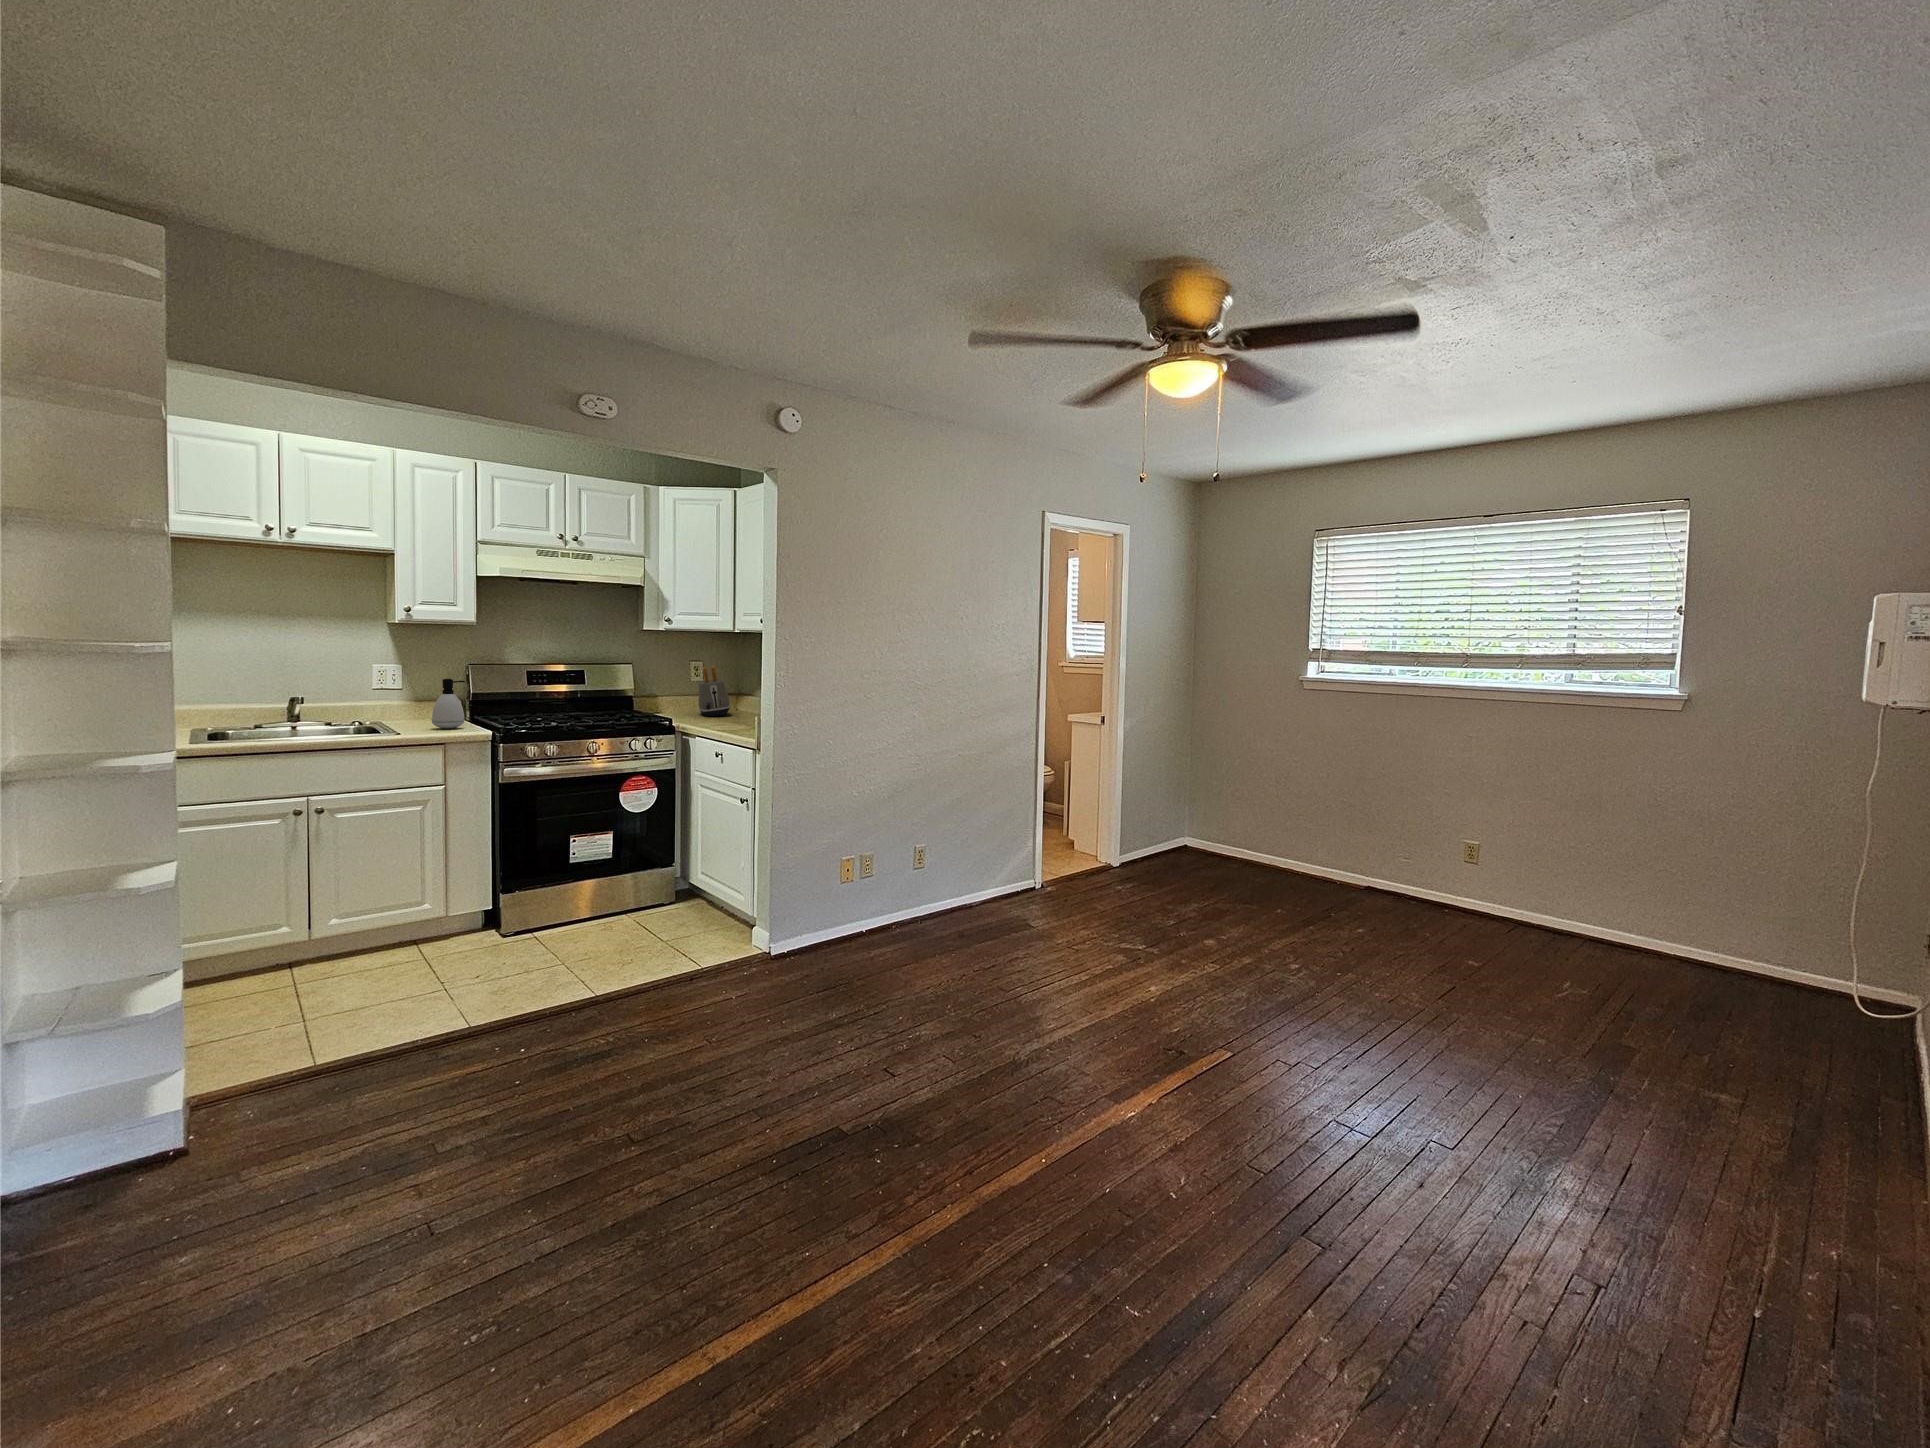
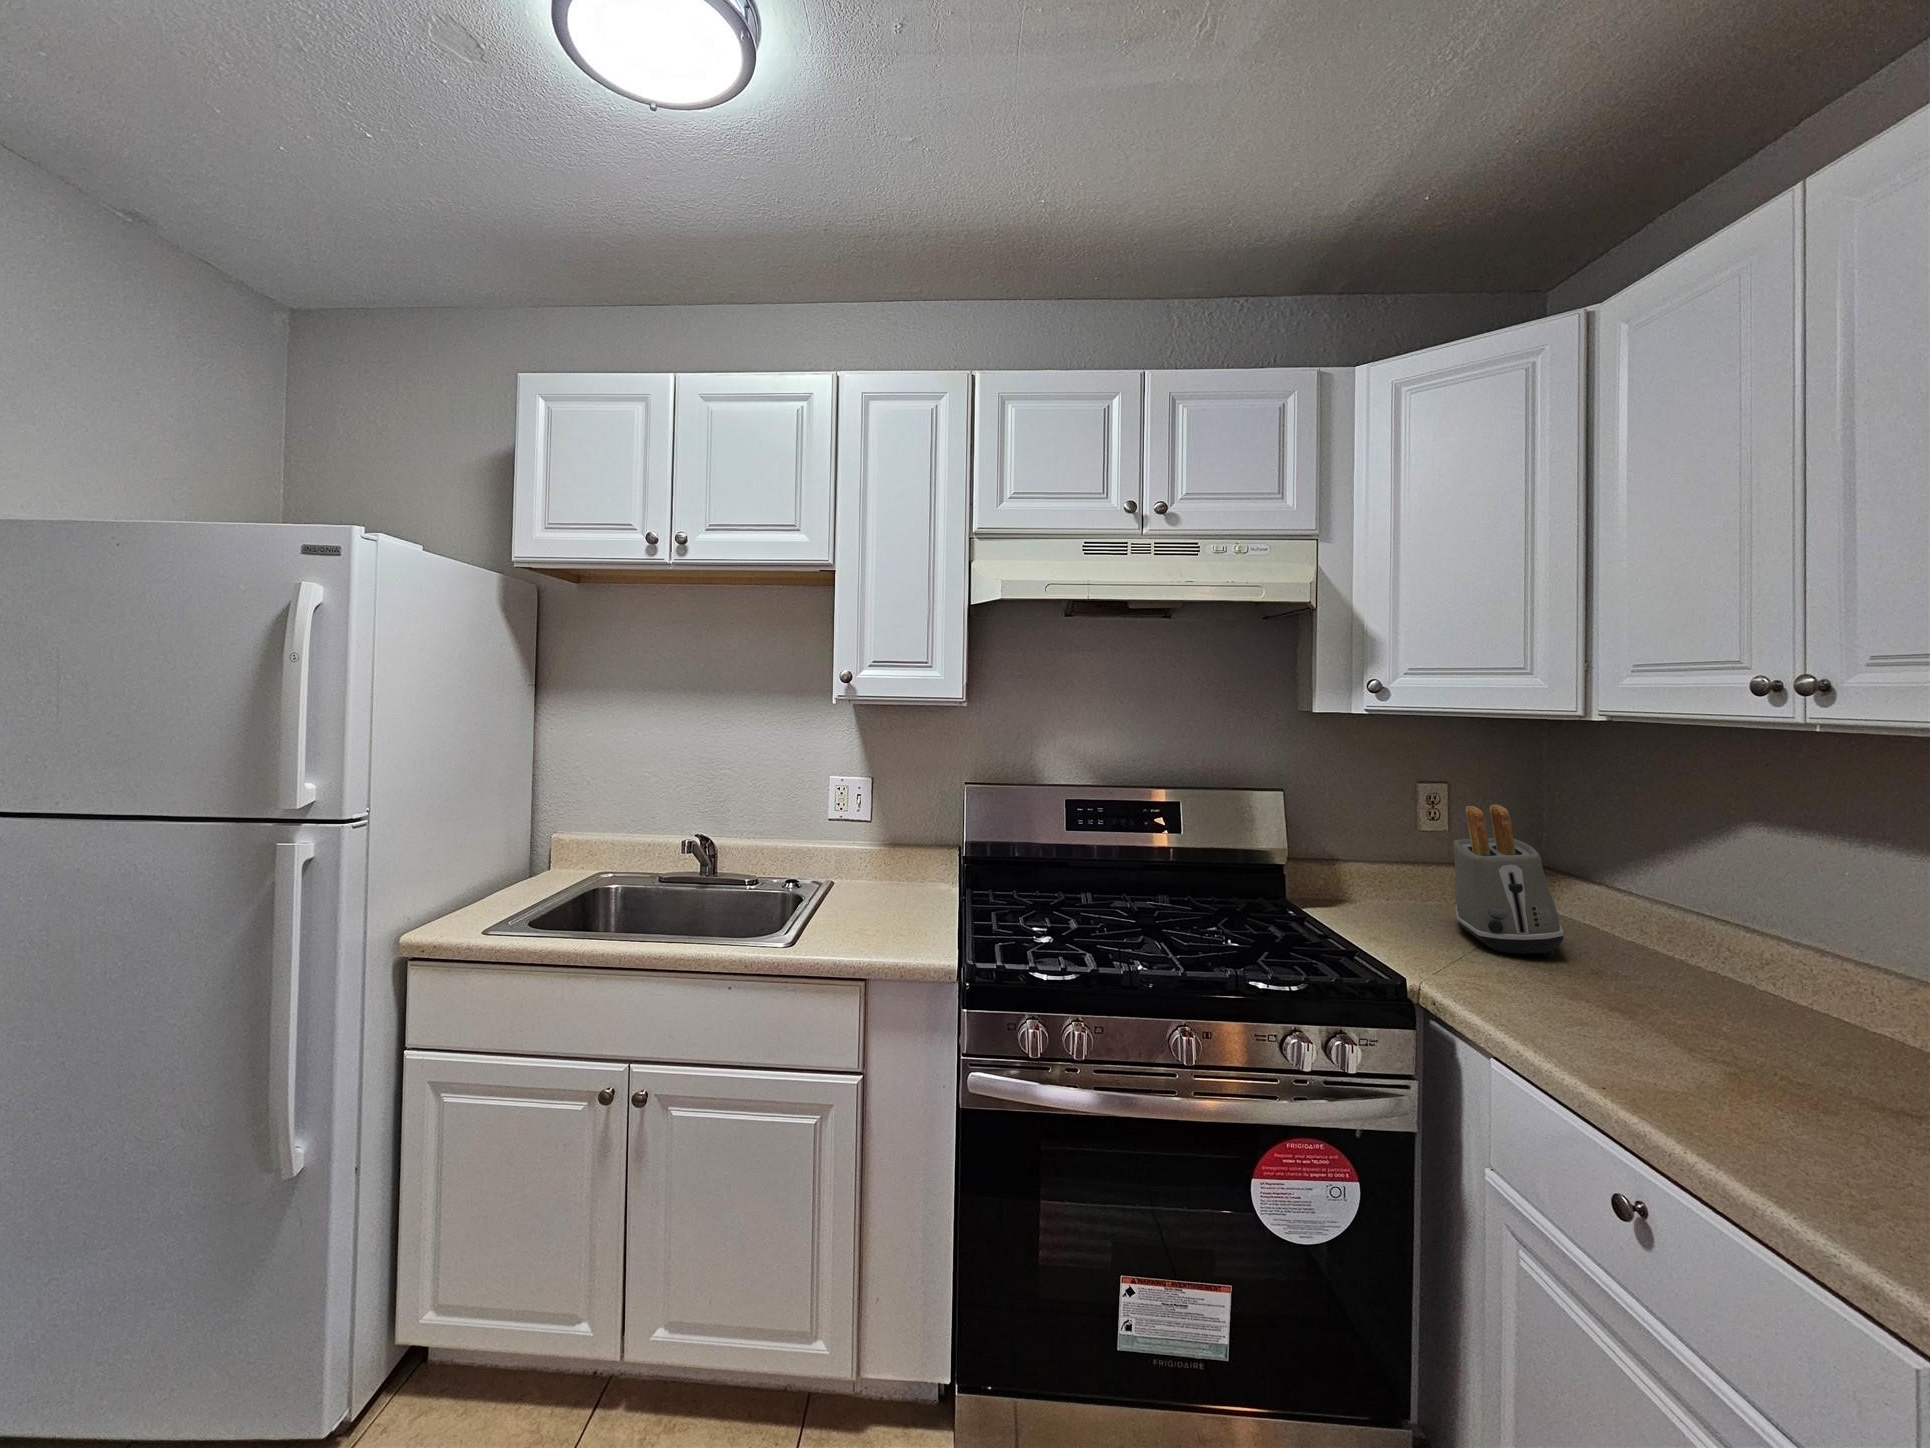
soap dispenser: present [432,679,465,728] -> none [868,820,926,929]

